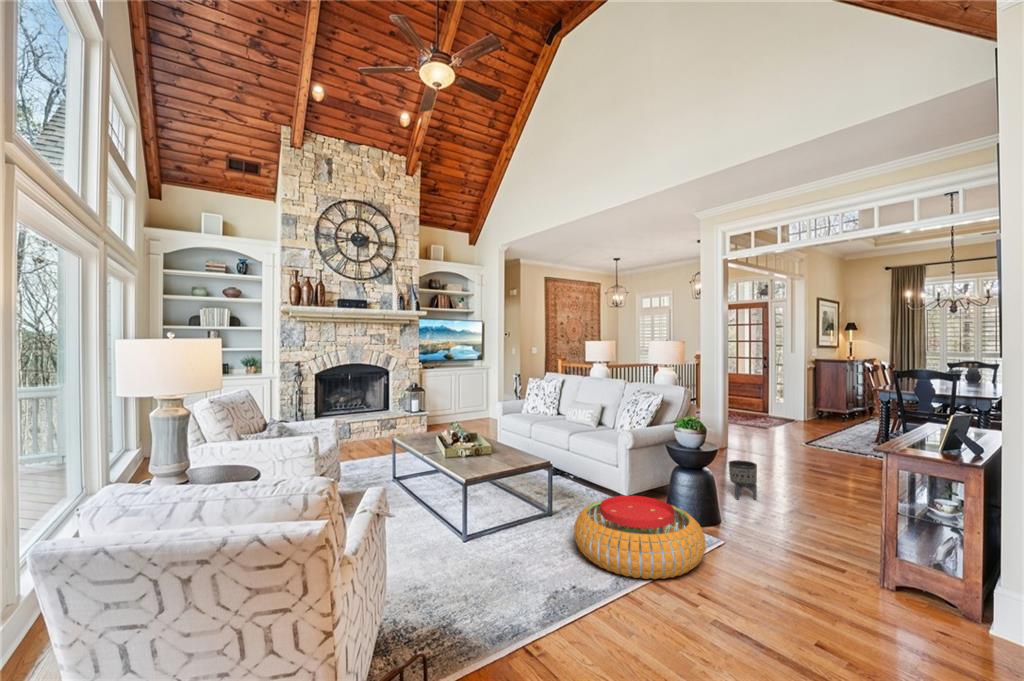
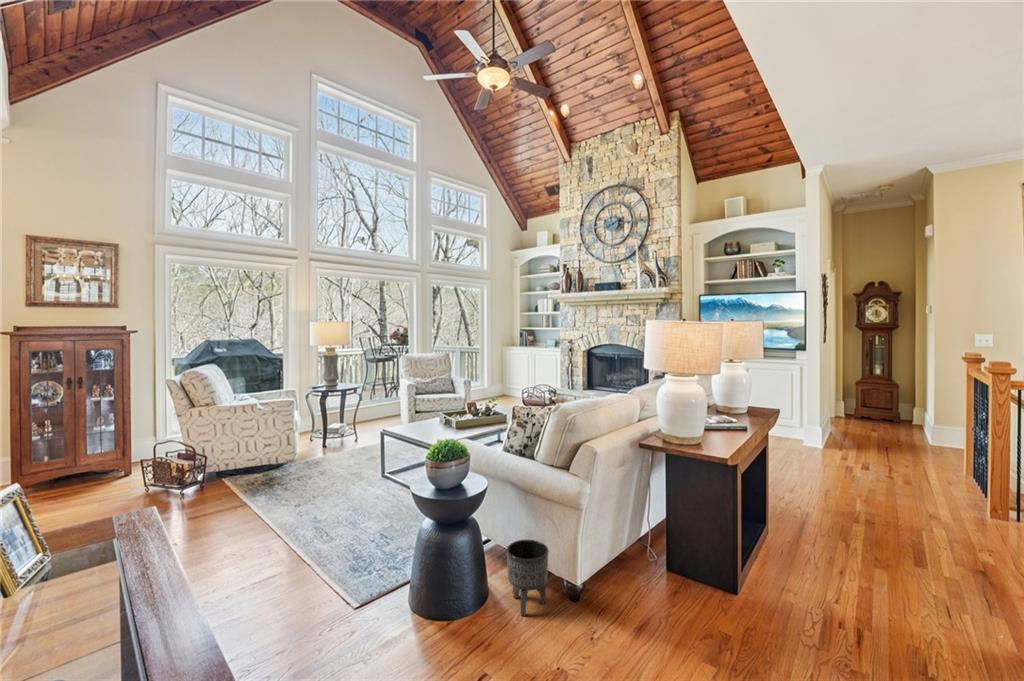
pouf: present [574,495,706,579] -> none [278,478,395,548]

